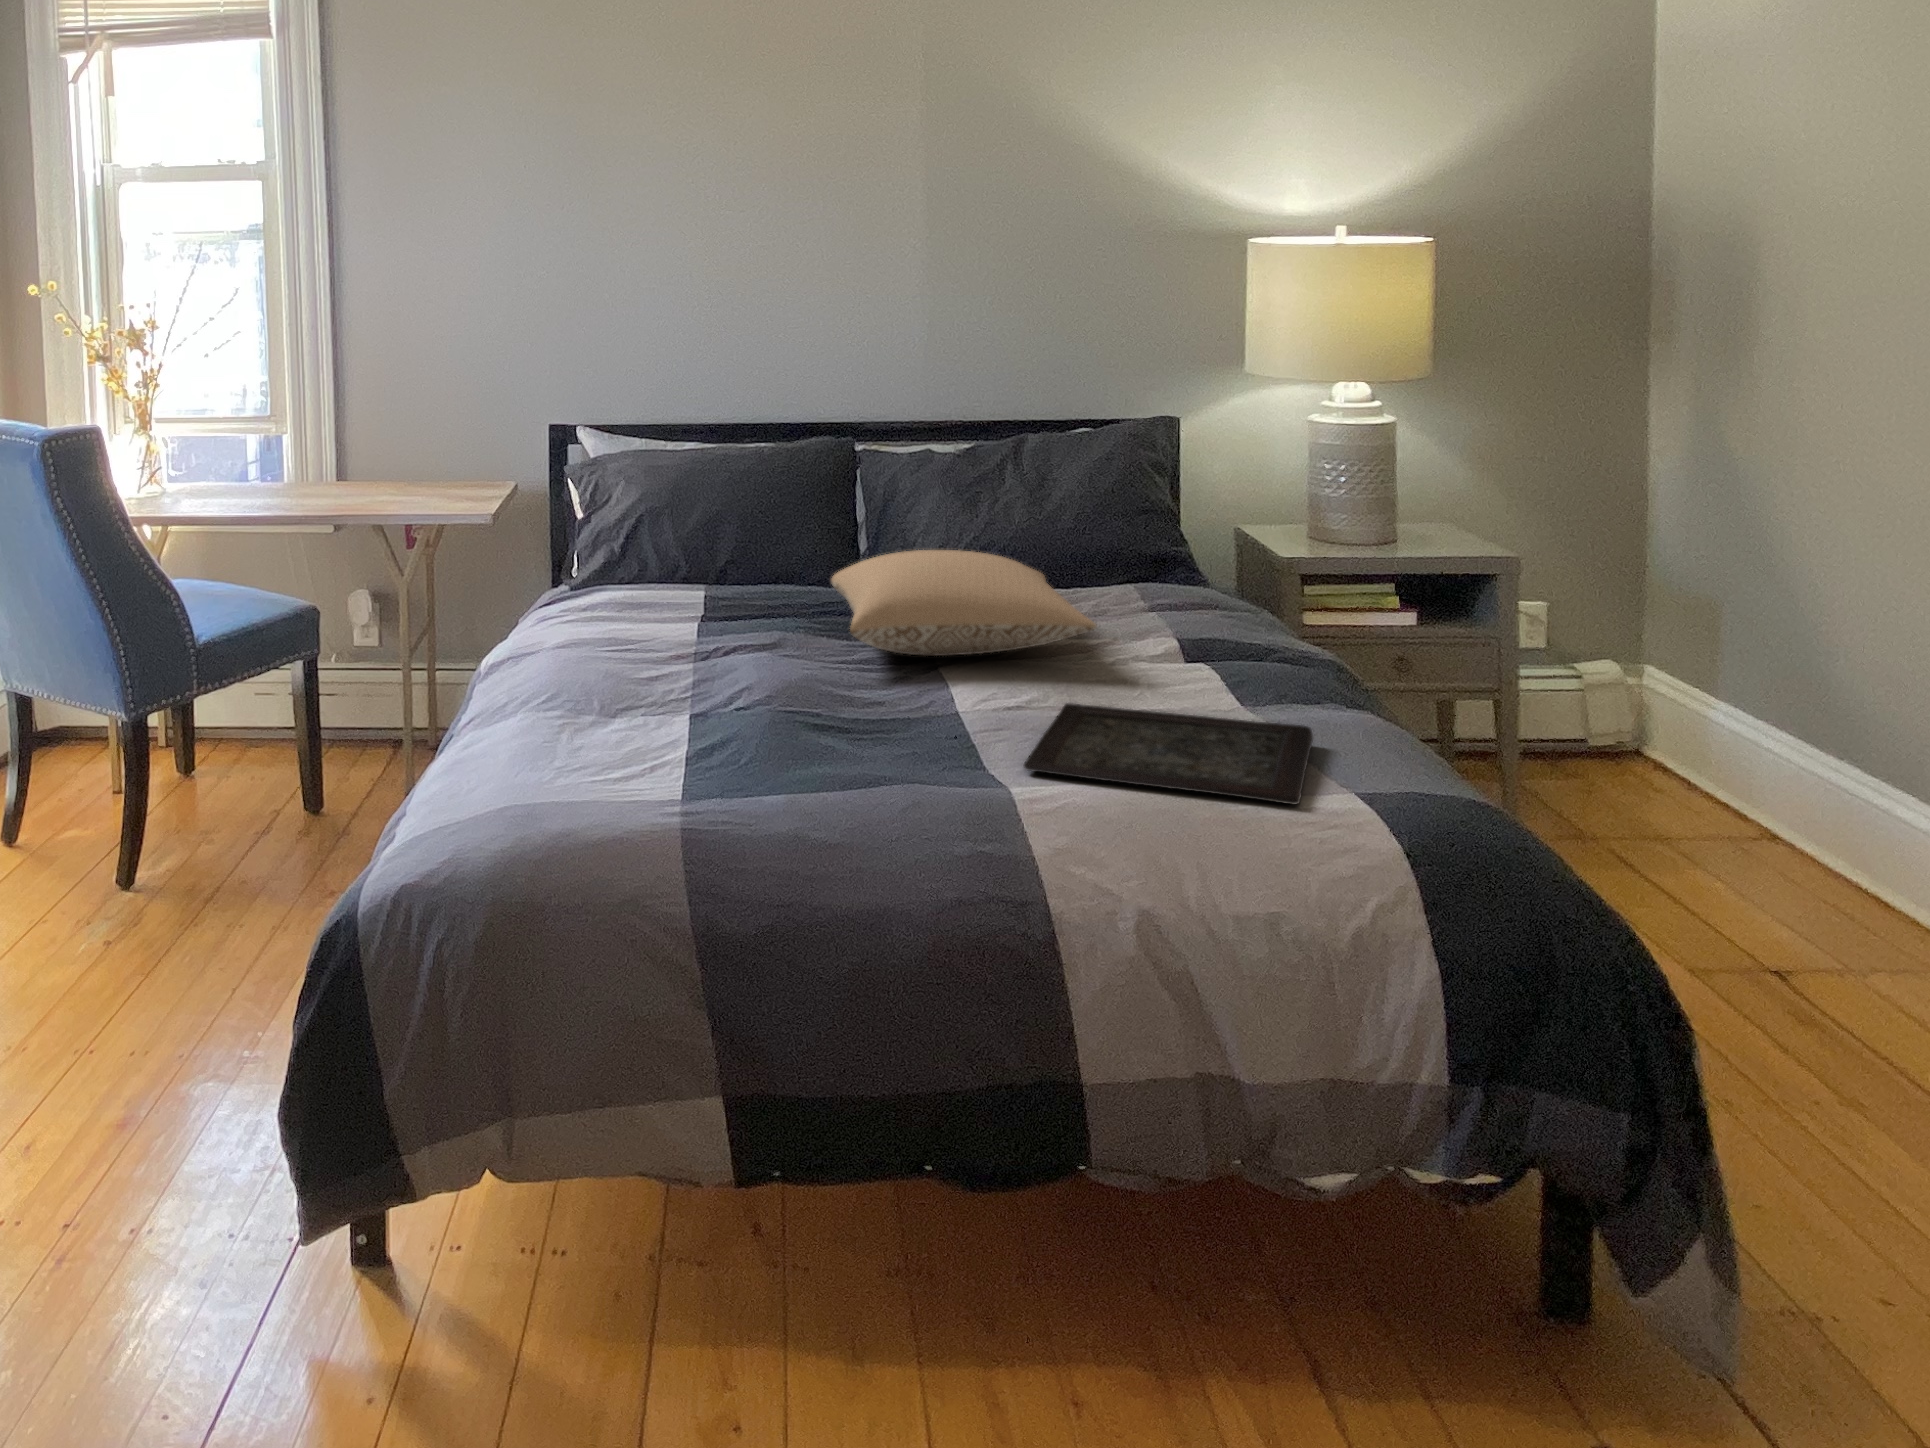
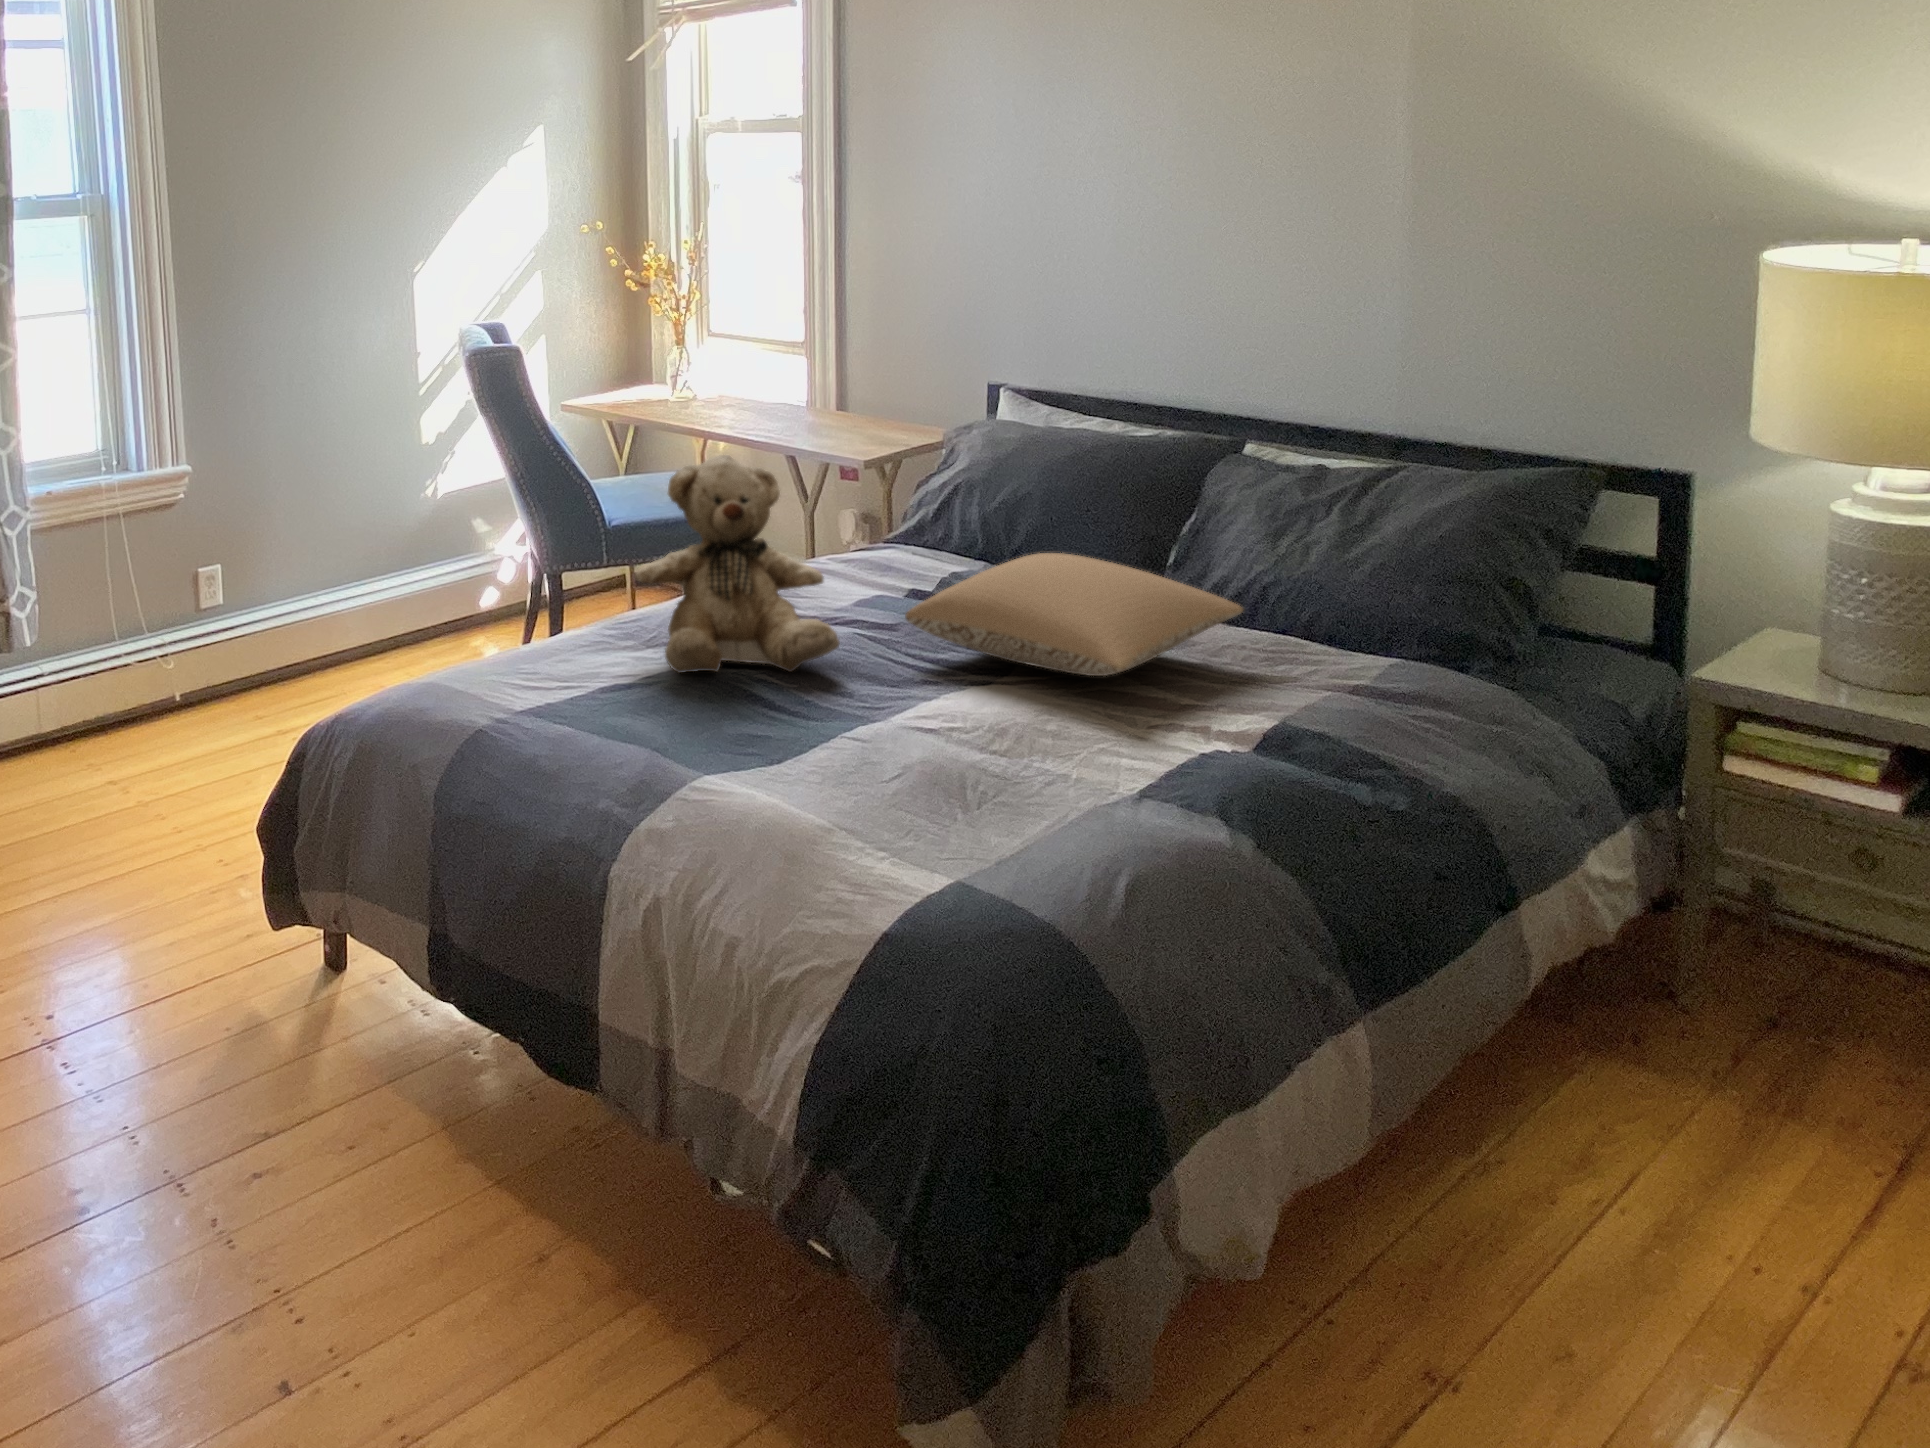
teddy bear: none [629,484,843,732] -> present [635,455,840,673]
tray: present [1023,703,1313,805] -> none [794,731,1128,872]

